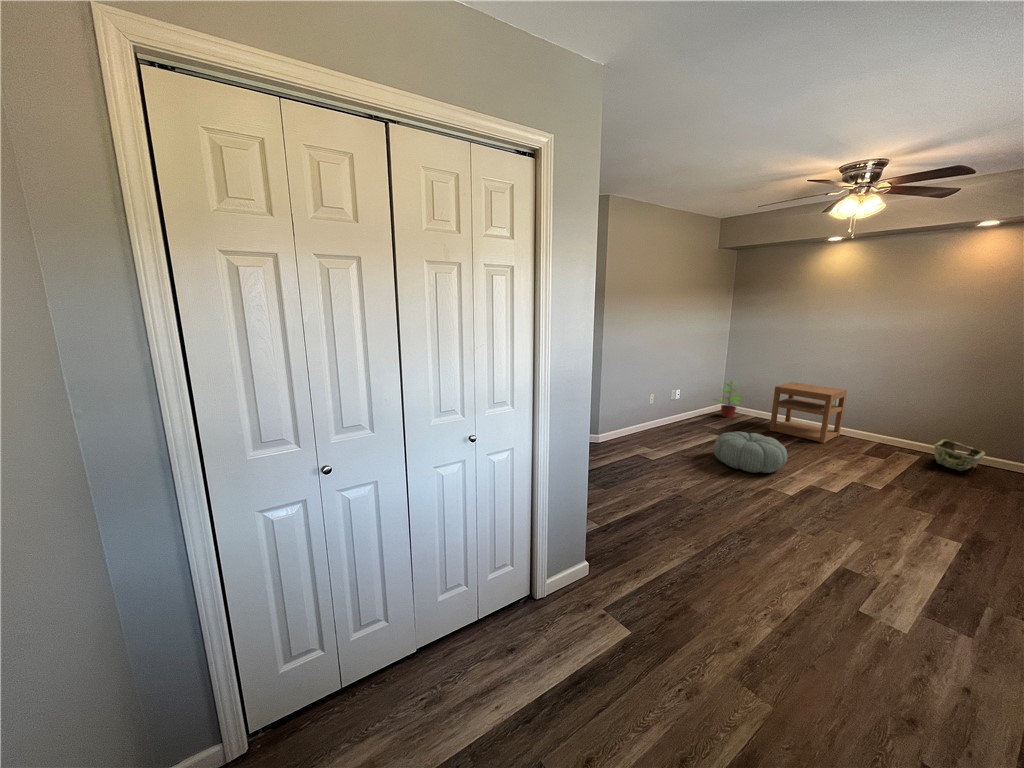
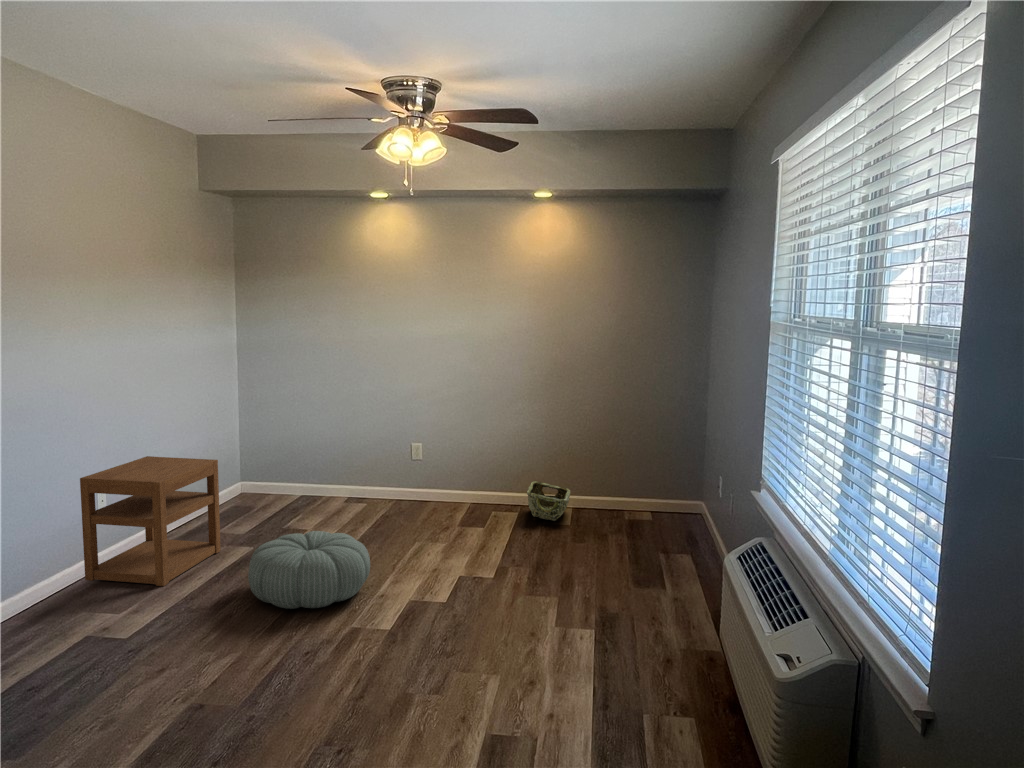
potted plant: present [715,382,741,418] -> none [223,437,279,508]
nightstand: present [770,382,847,443] -> present [80,456,221,586]

